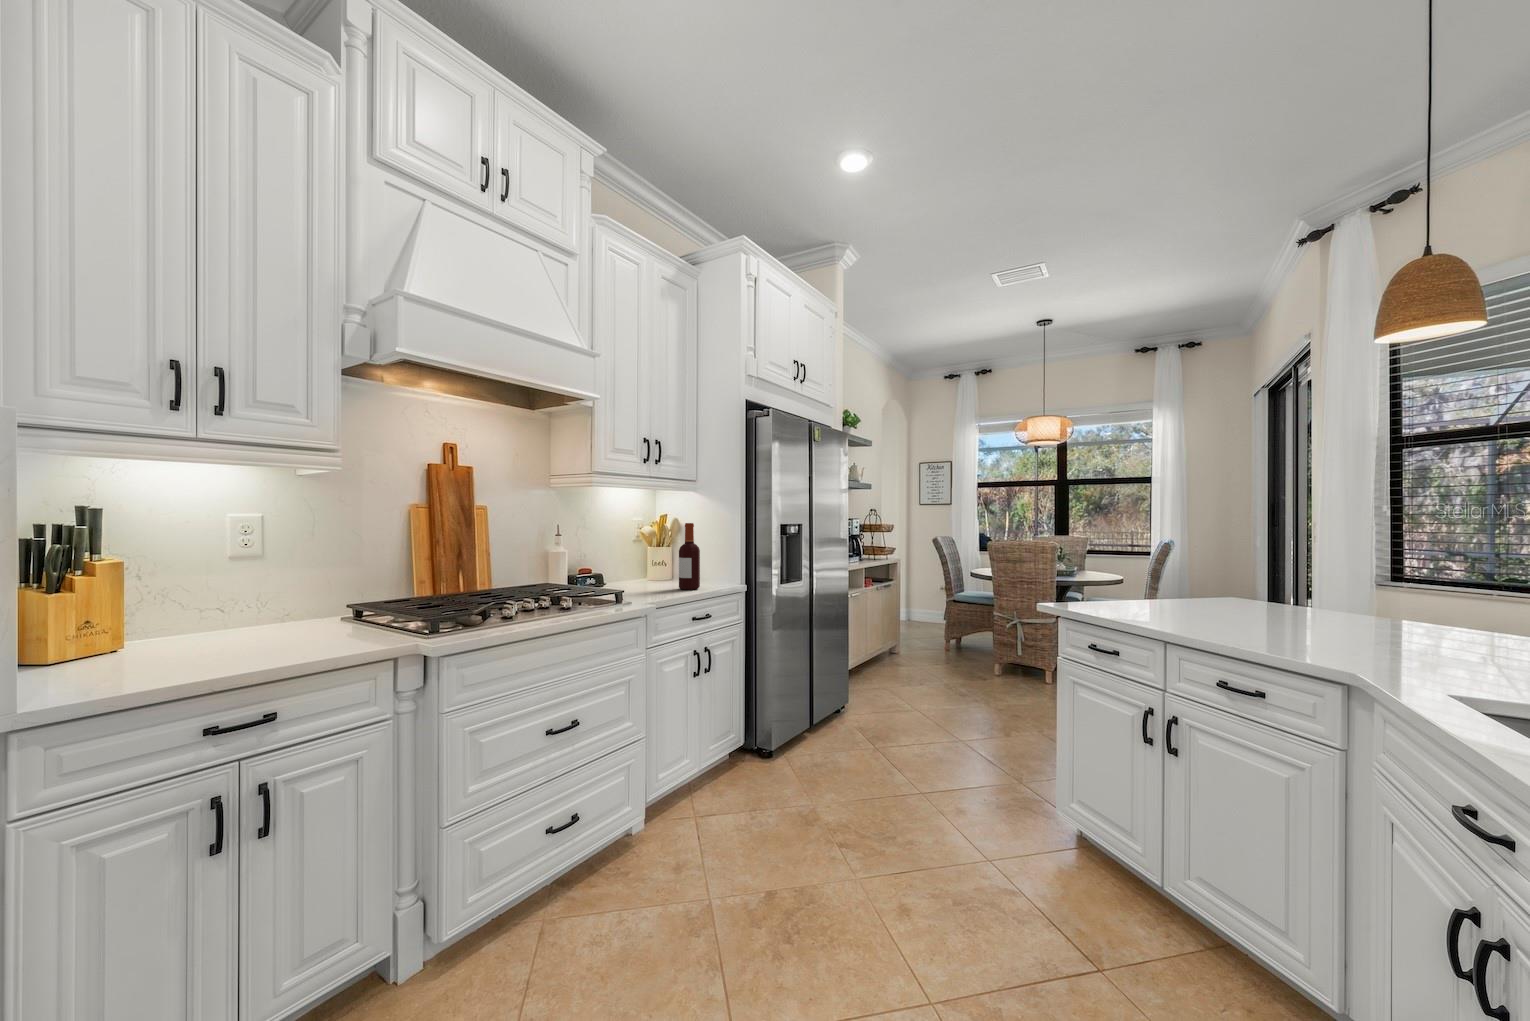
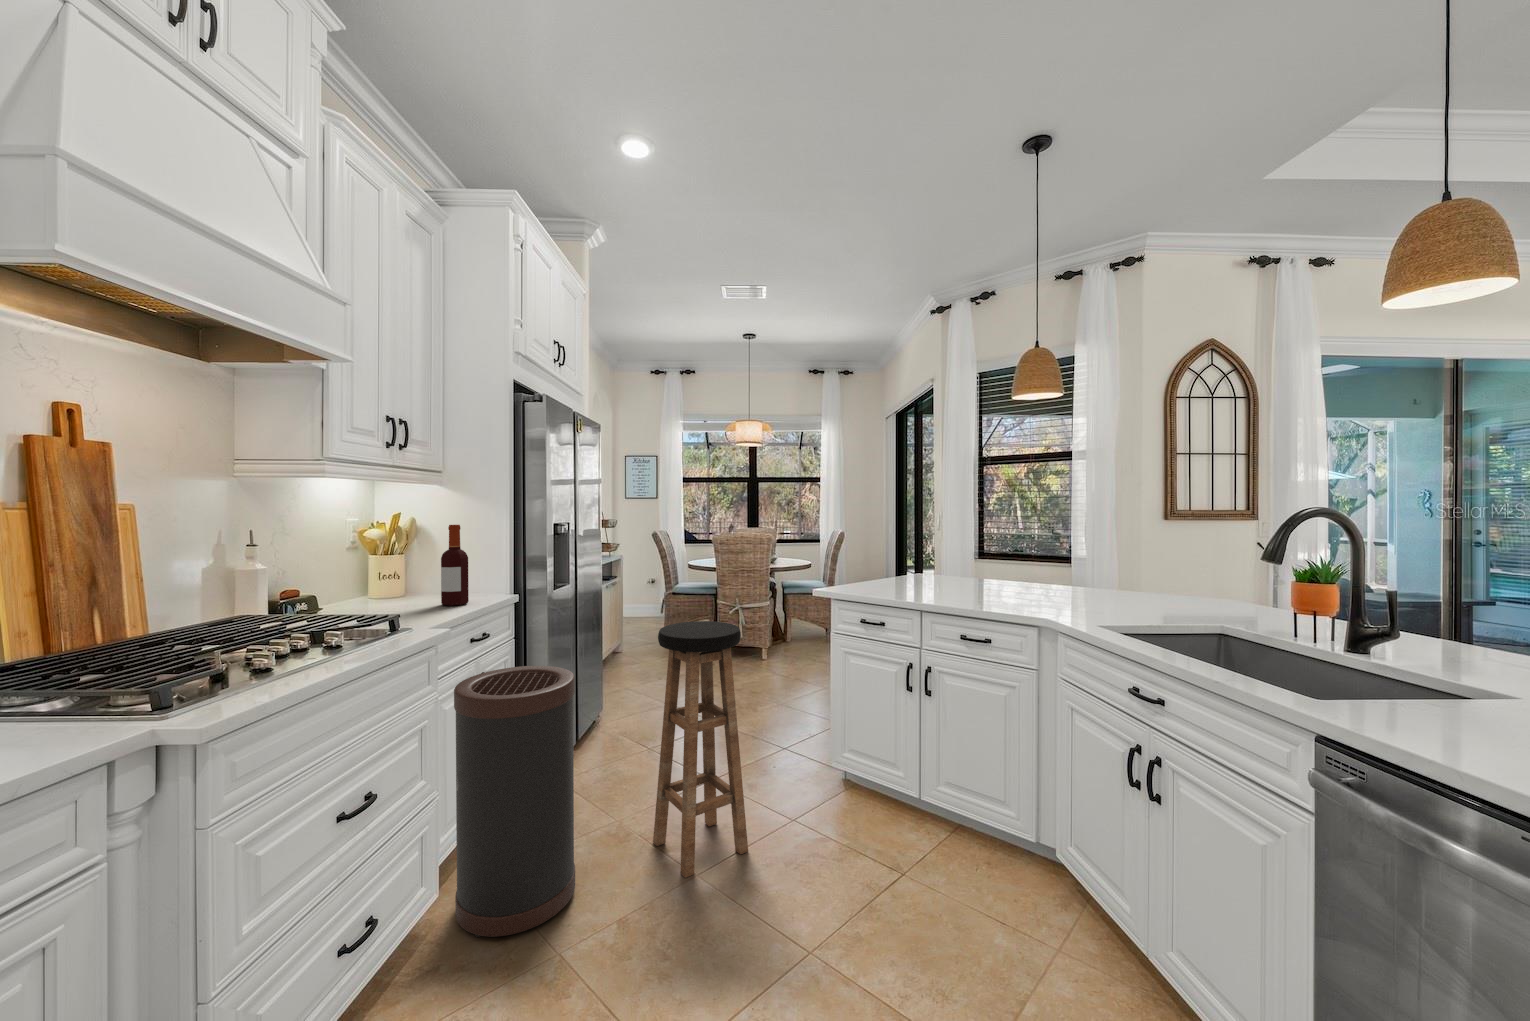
bar stool: none [833,624,922,881] -> present [653,621,748,878]
trash can: none [655,645,751,872] -> present [454,666,575,937]

